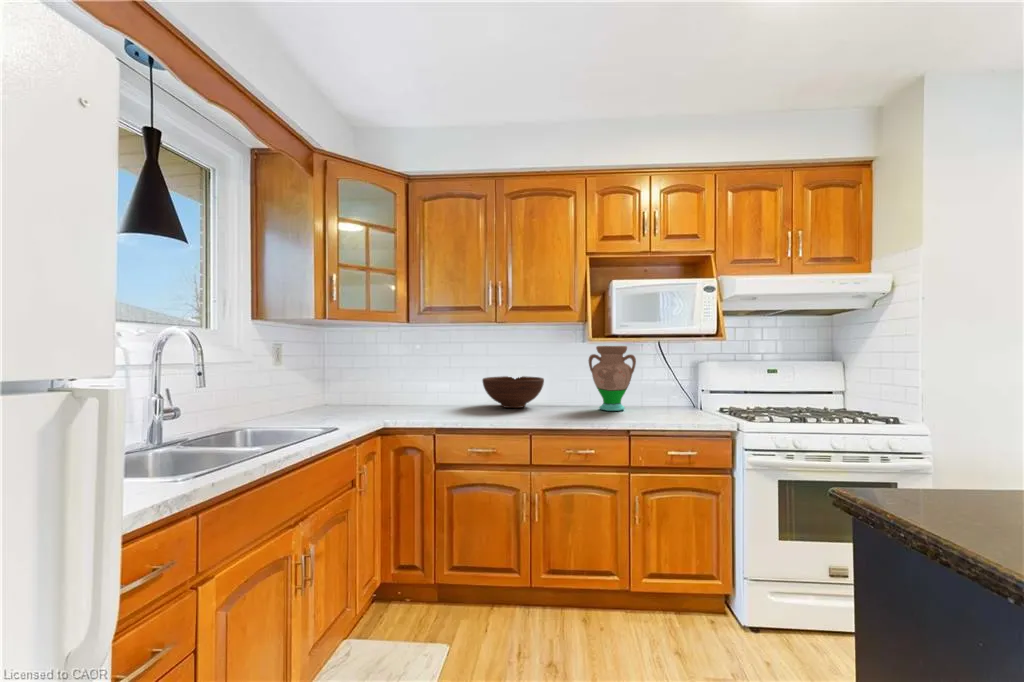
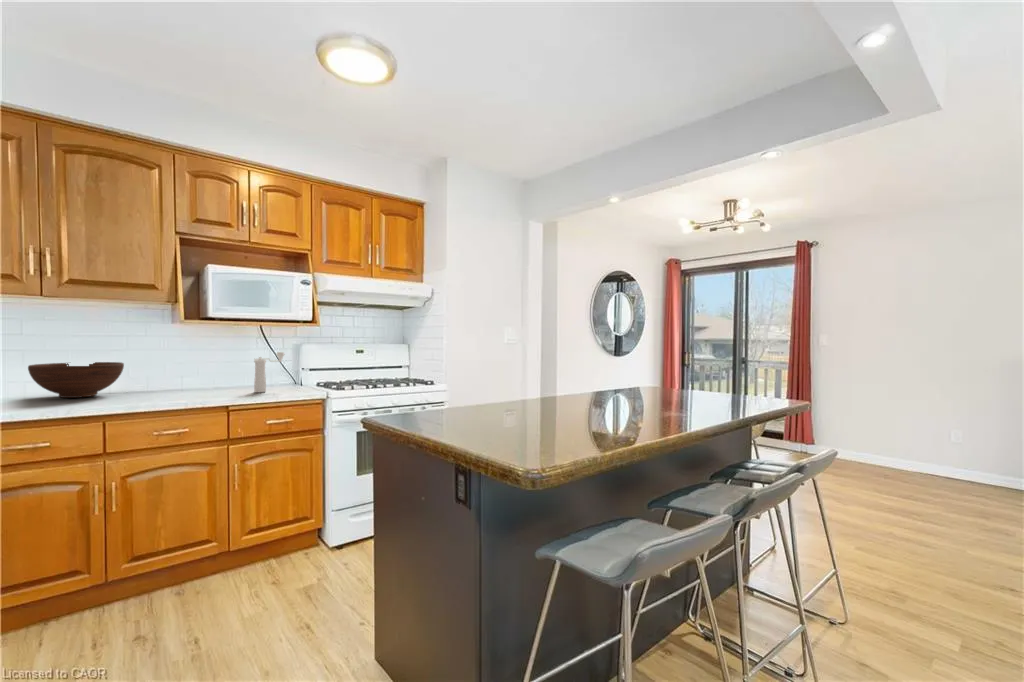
vase: present [588,346,636,411] -> none [182,328,236,392]
pepper mill: none [654,372,687,417] -> present [254,352,285,392]

